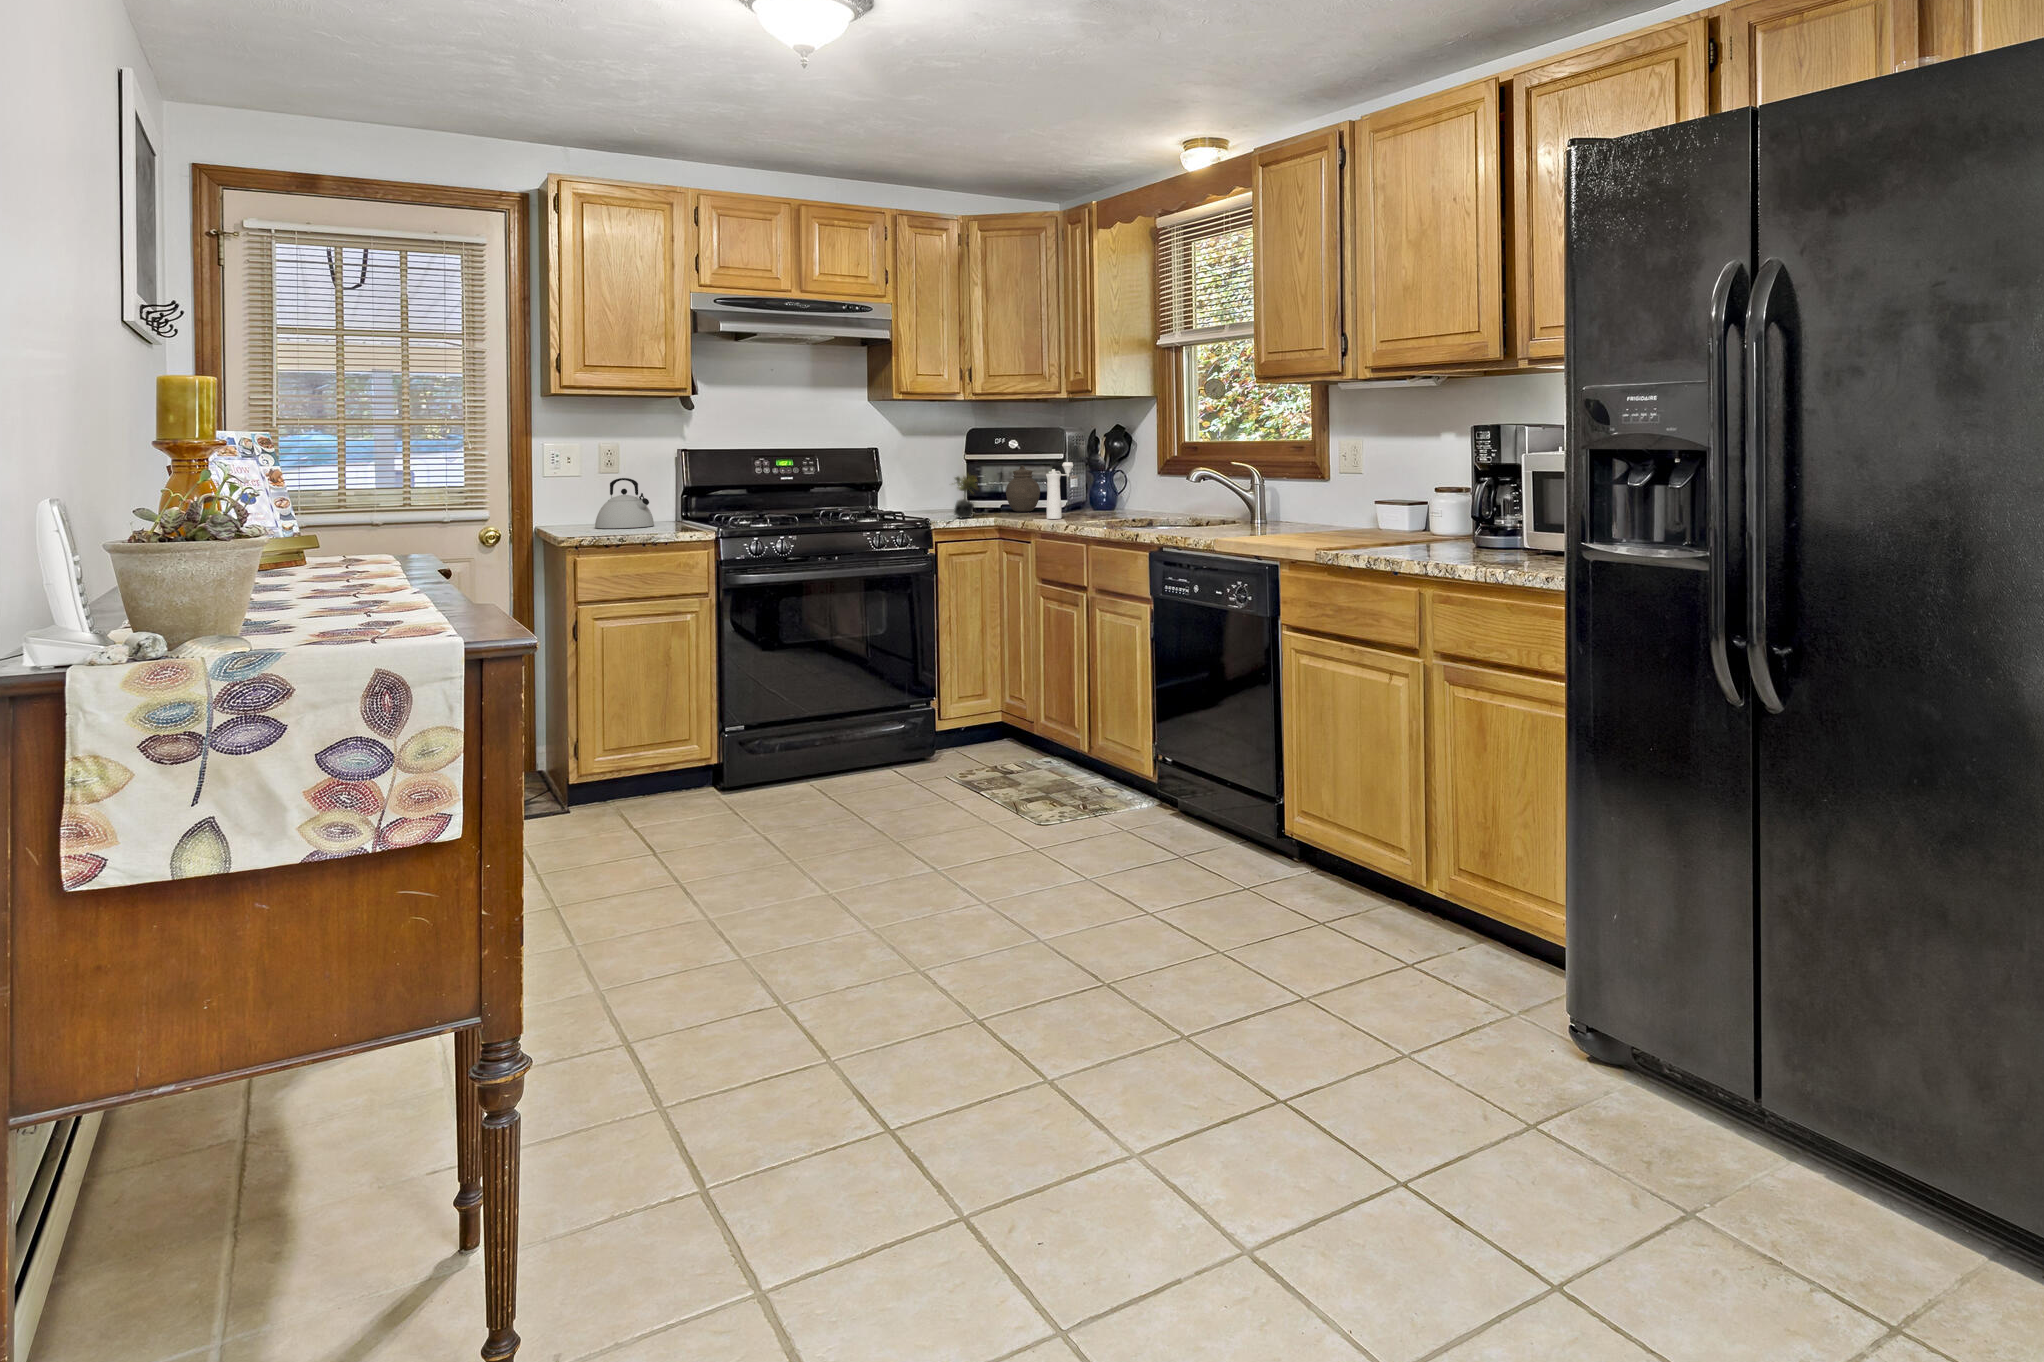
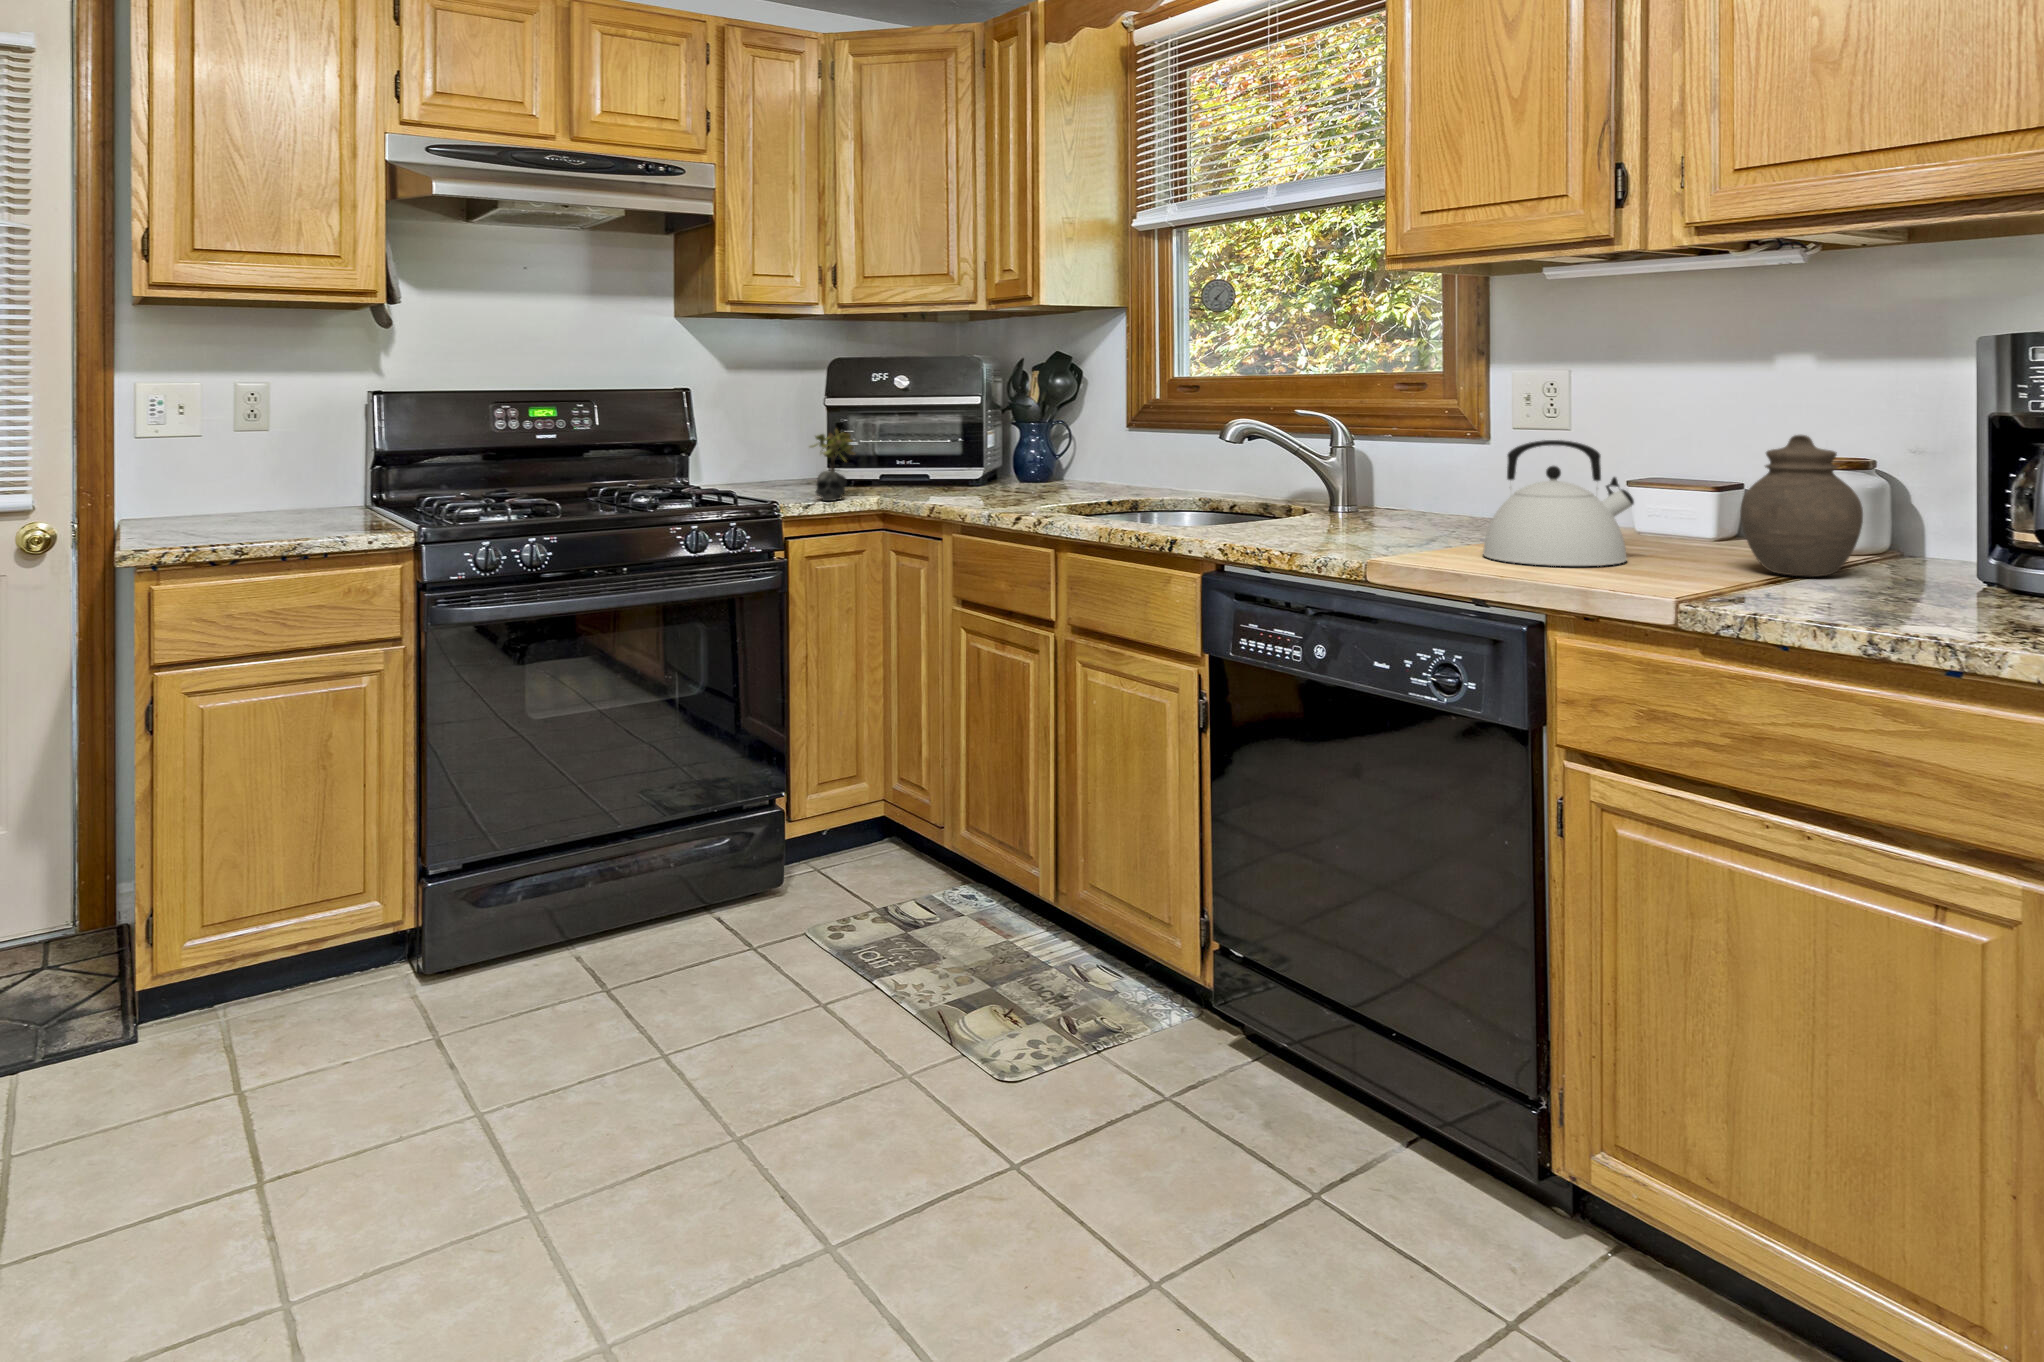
pepper mill: present [1046,462,1073,519] -> none [967,411,1007,503]
jar: present [1006,465,1040,512] -> present [1741,435,1863,577]
kettle: present [595,478,654,528] -> present [1483,440,1634,566]

